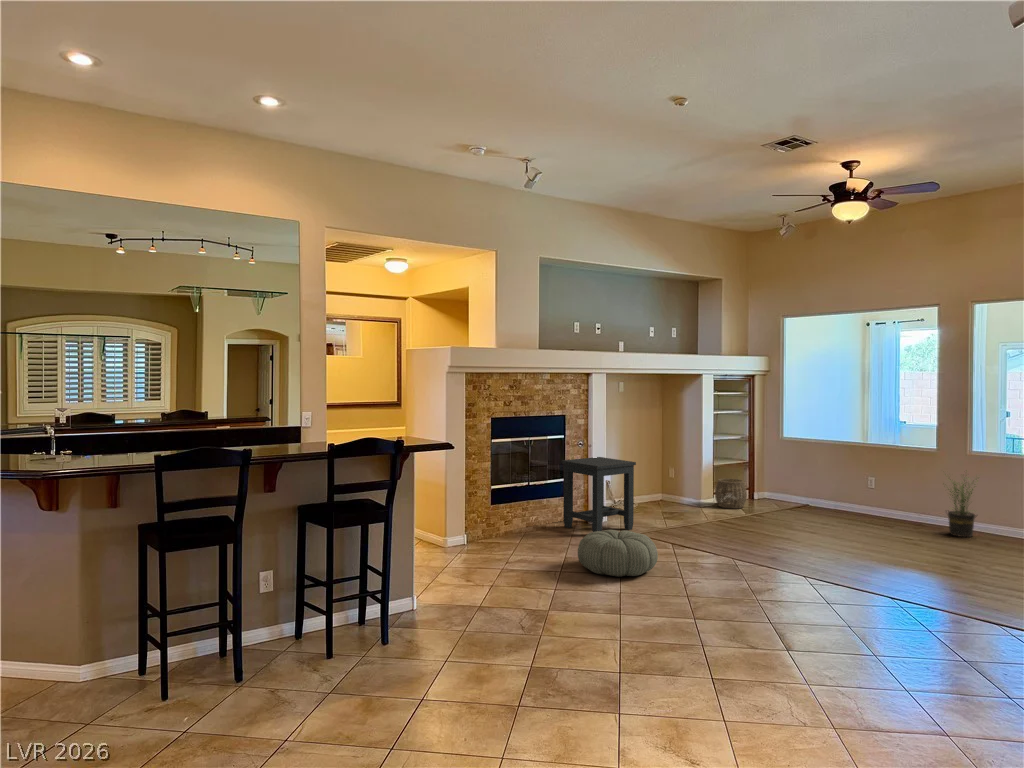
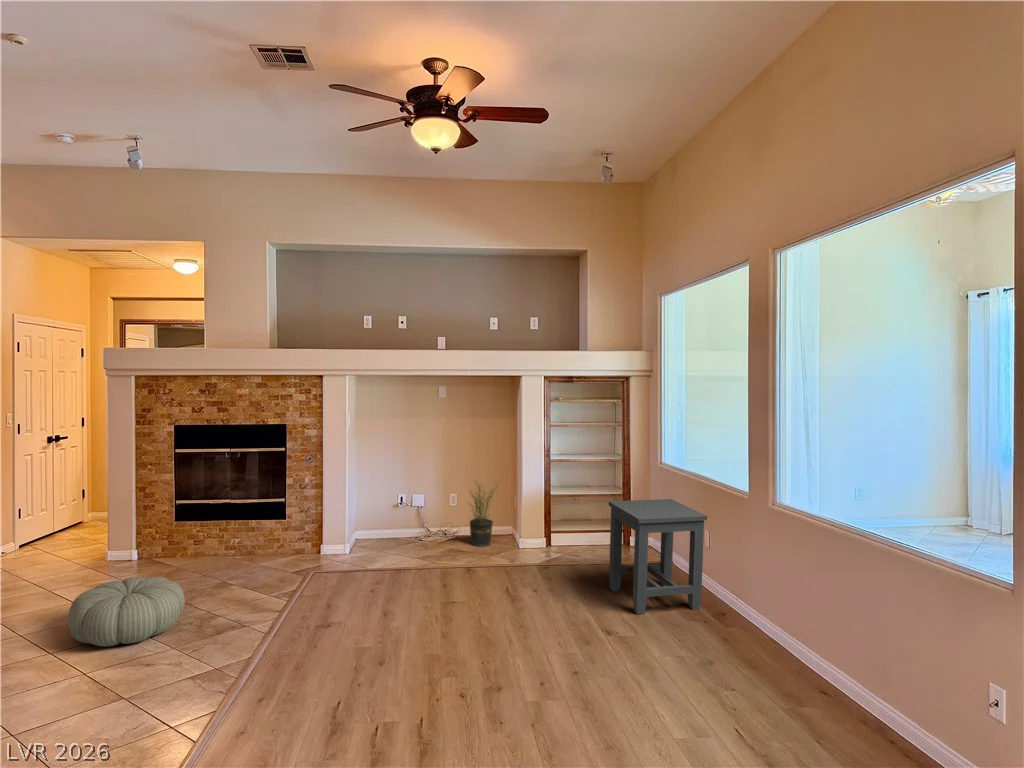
side table: present [562,457,636,532] -> present [609,499,707,614]
woven basket: present [715,478,747,509] -> none [523,519,565,563]
potted plant: present [948,481,976,537] -> present [470,483,493,546]

